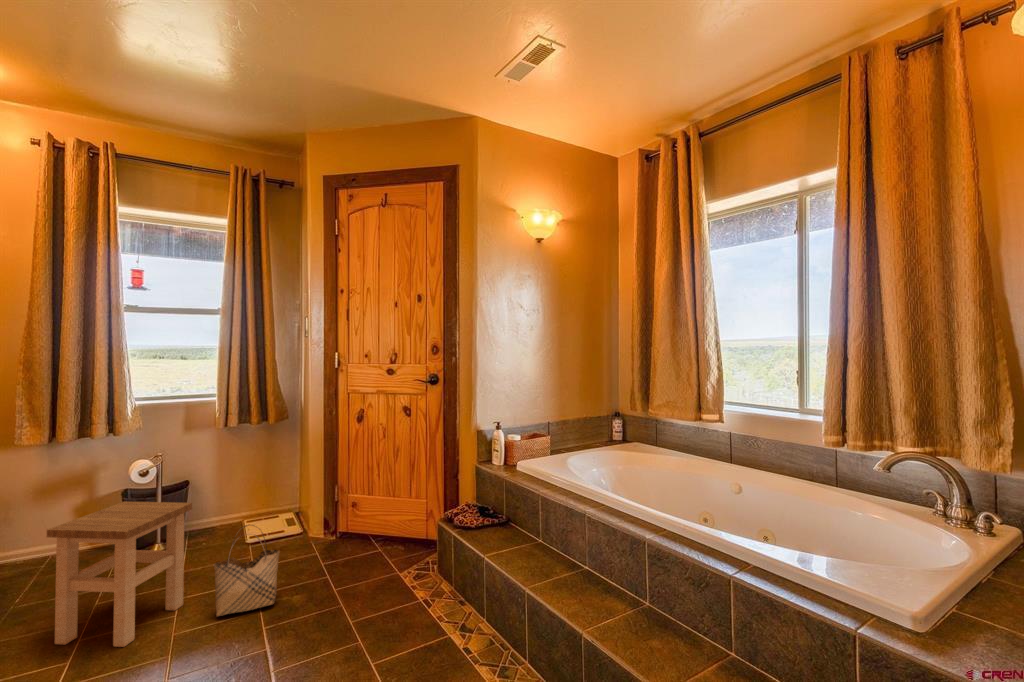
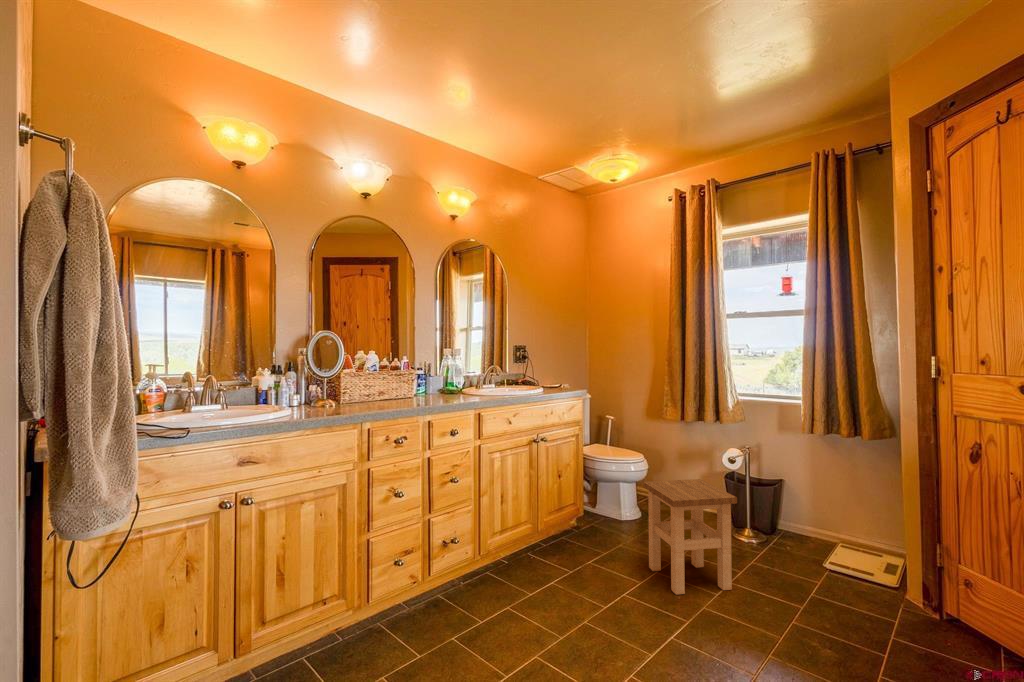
woven basket: present [214,525,279,616] -> none [743,539,811,638]

